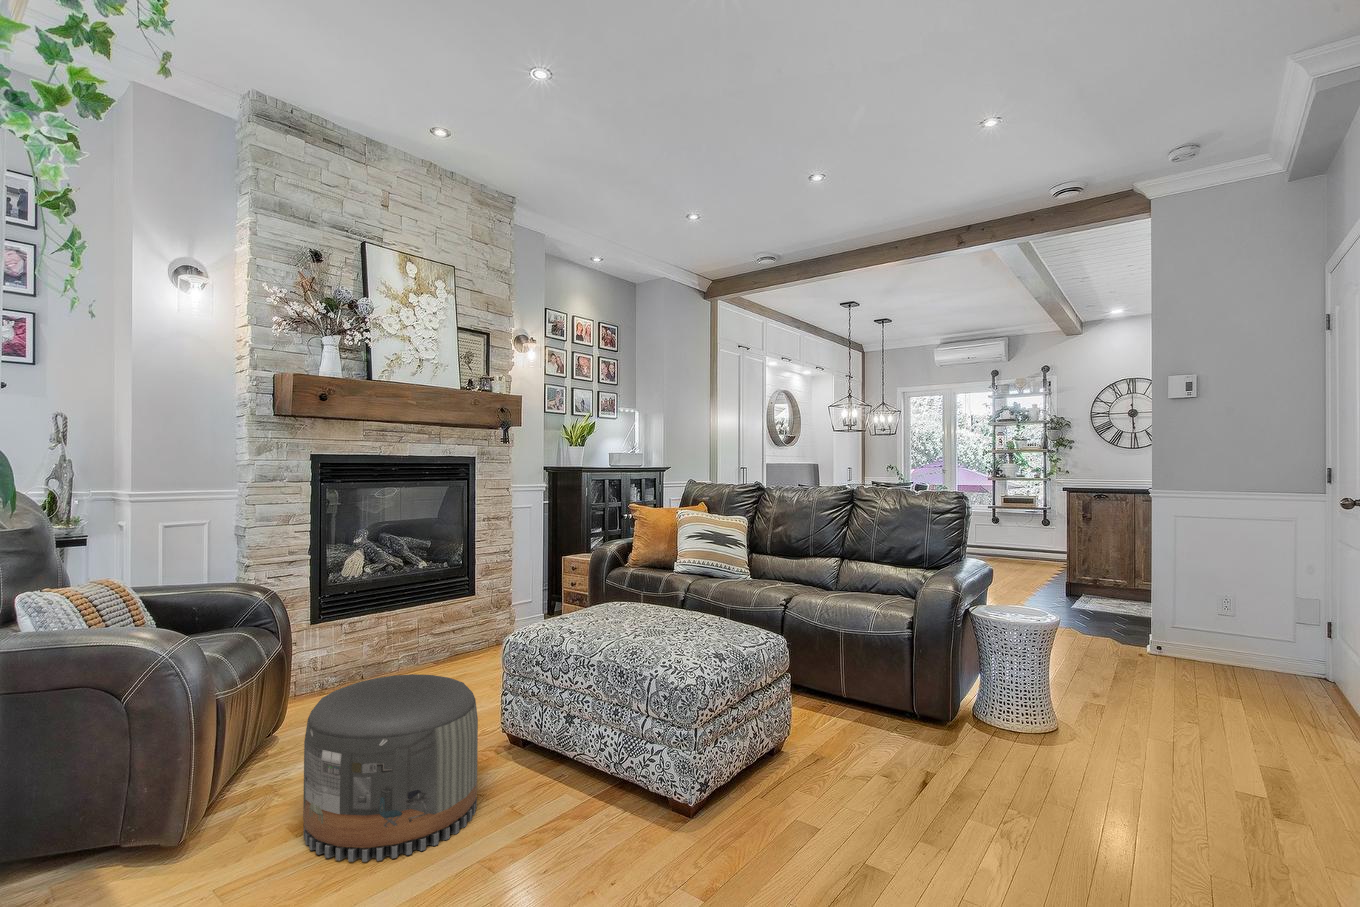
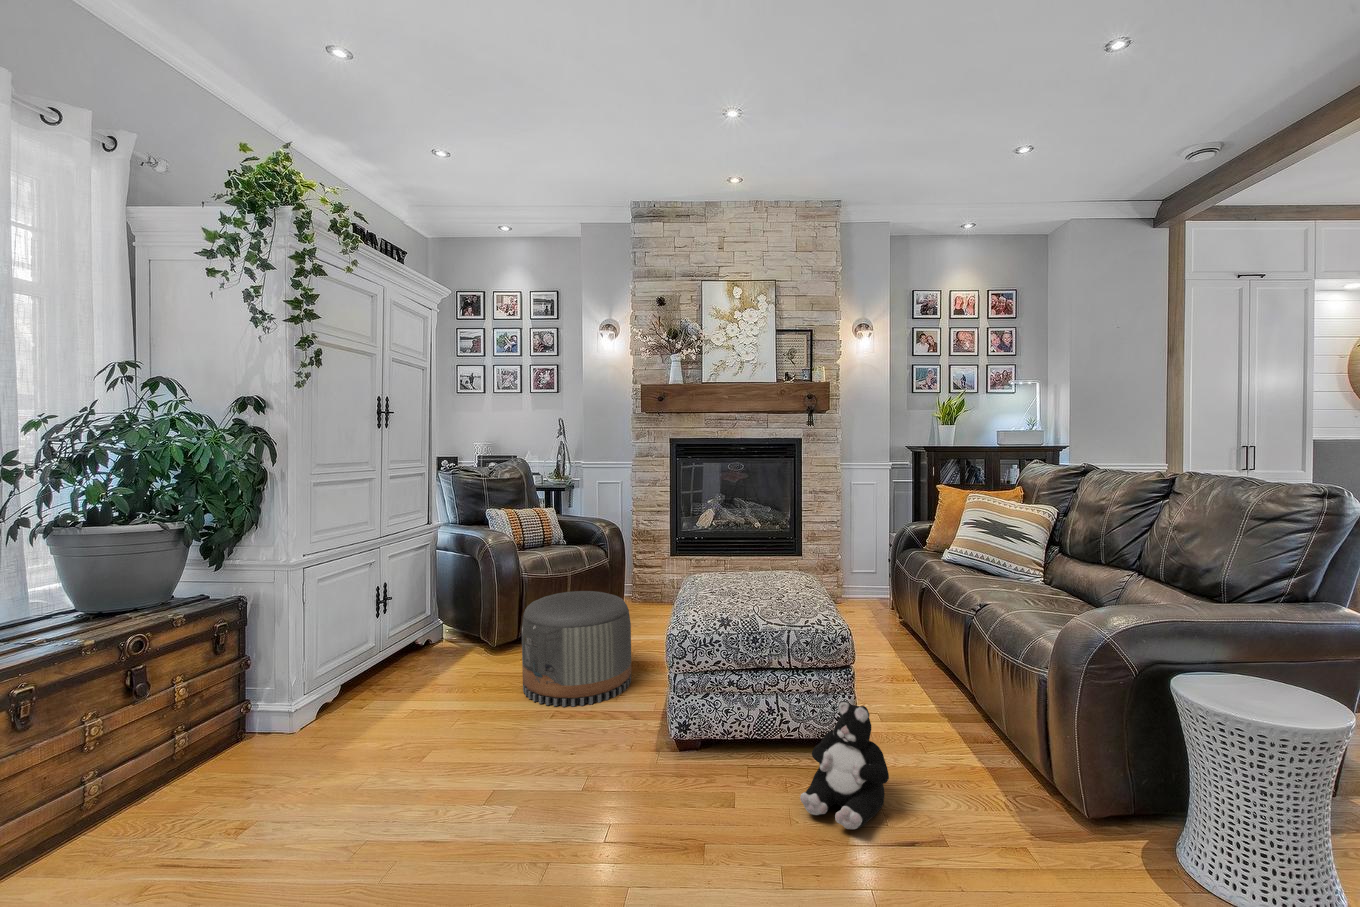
plush toy: none [784,693,866,800] -> present [800,701,889,829]

